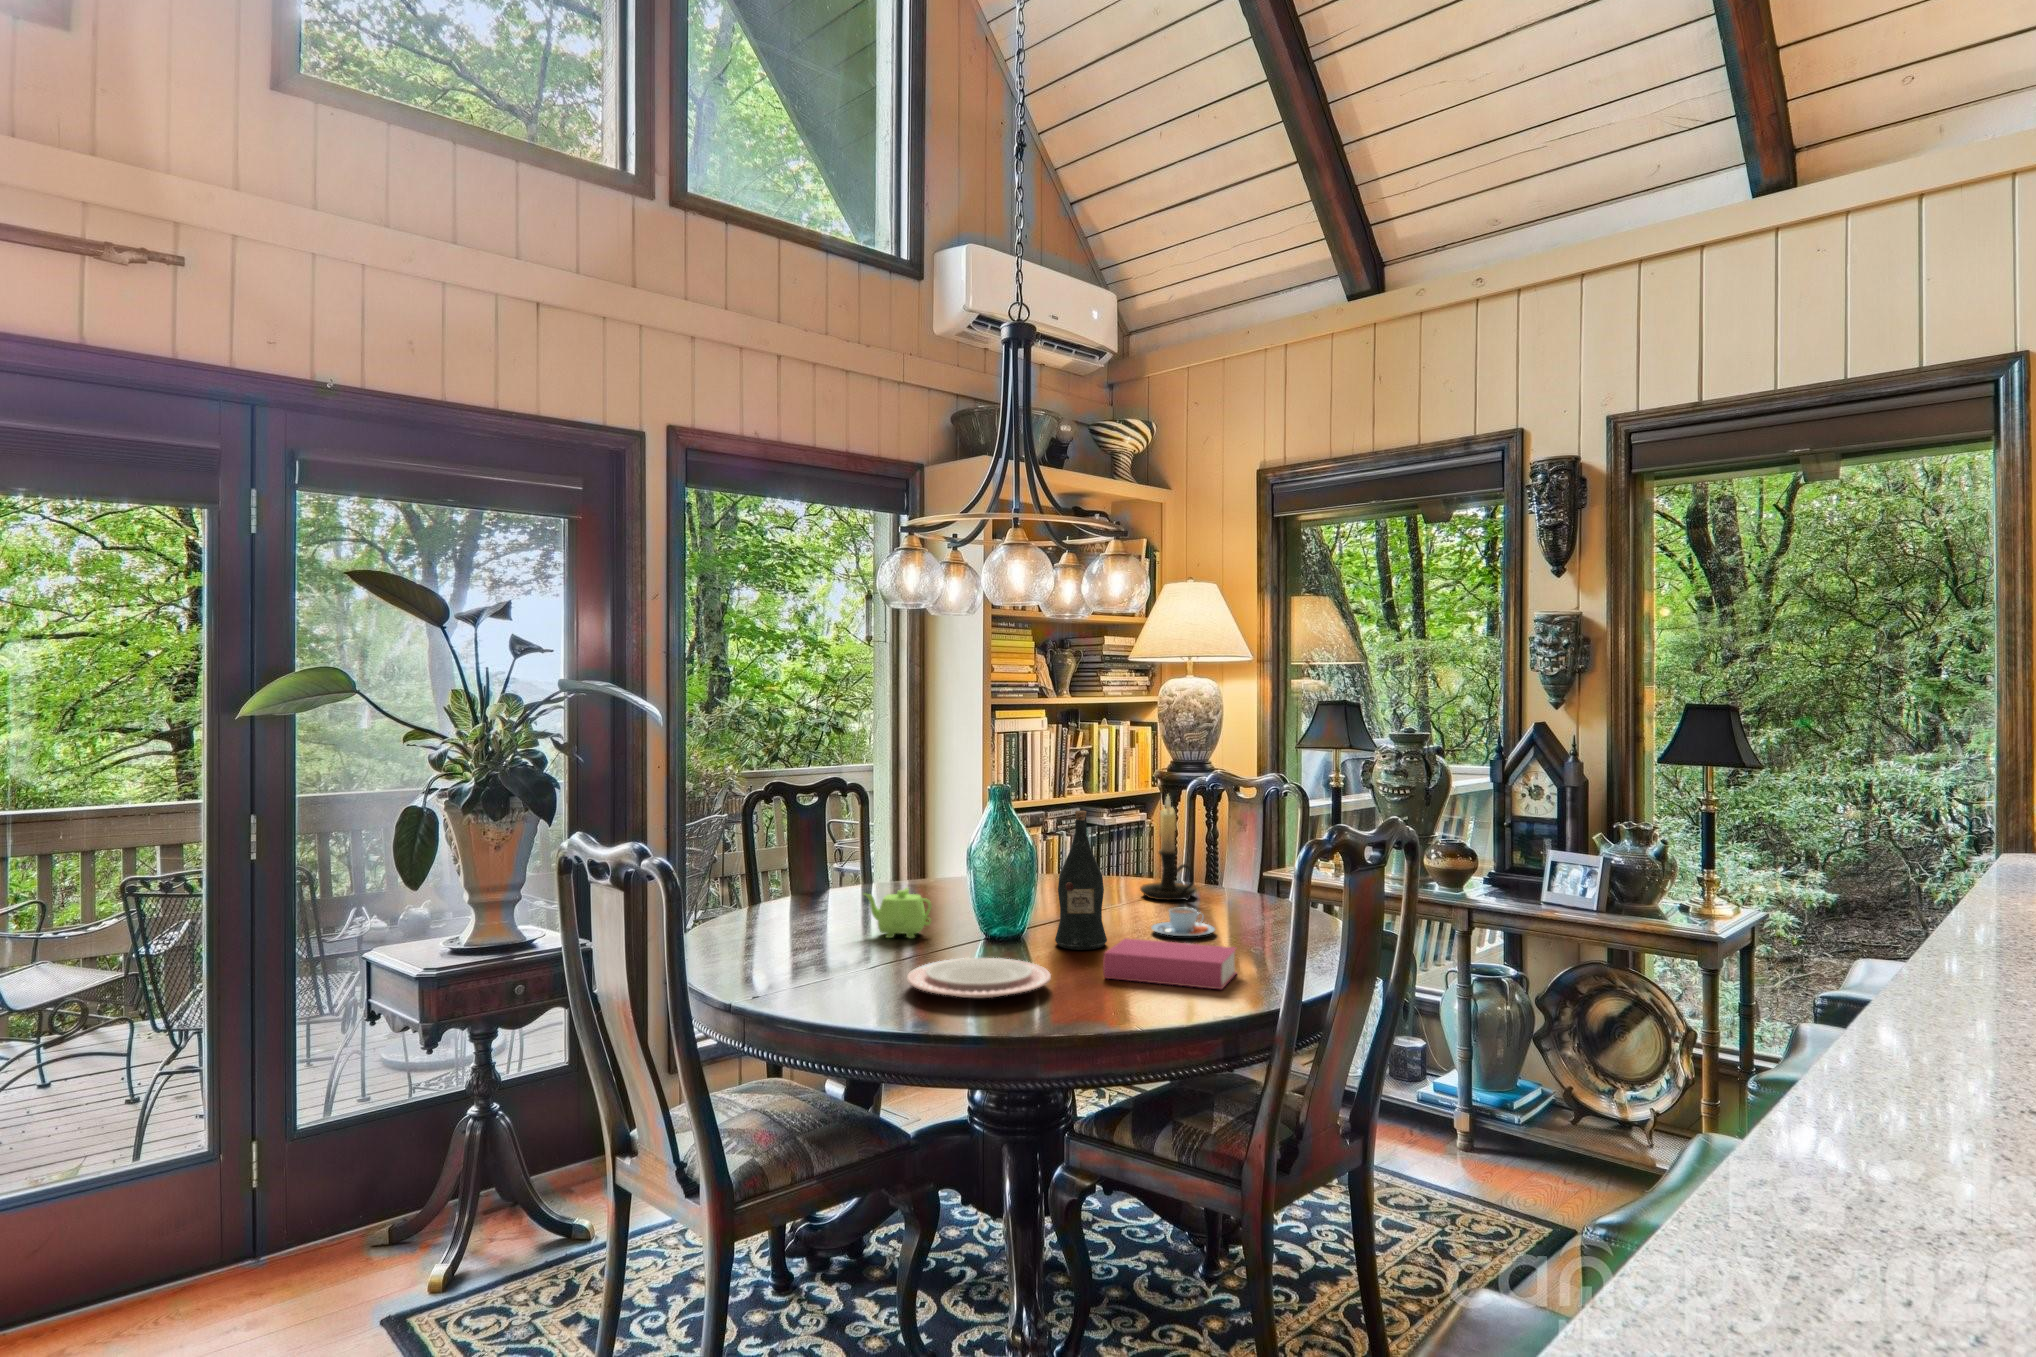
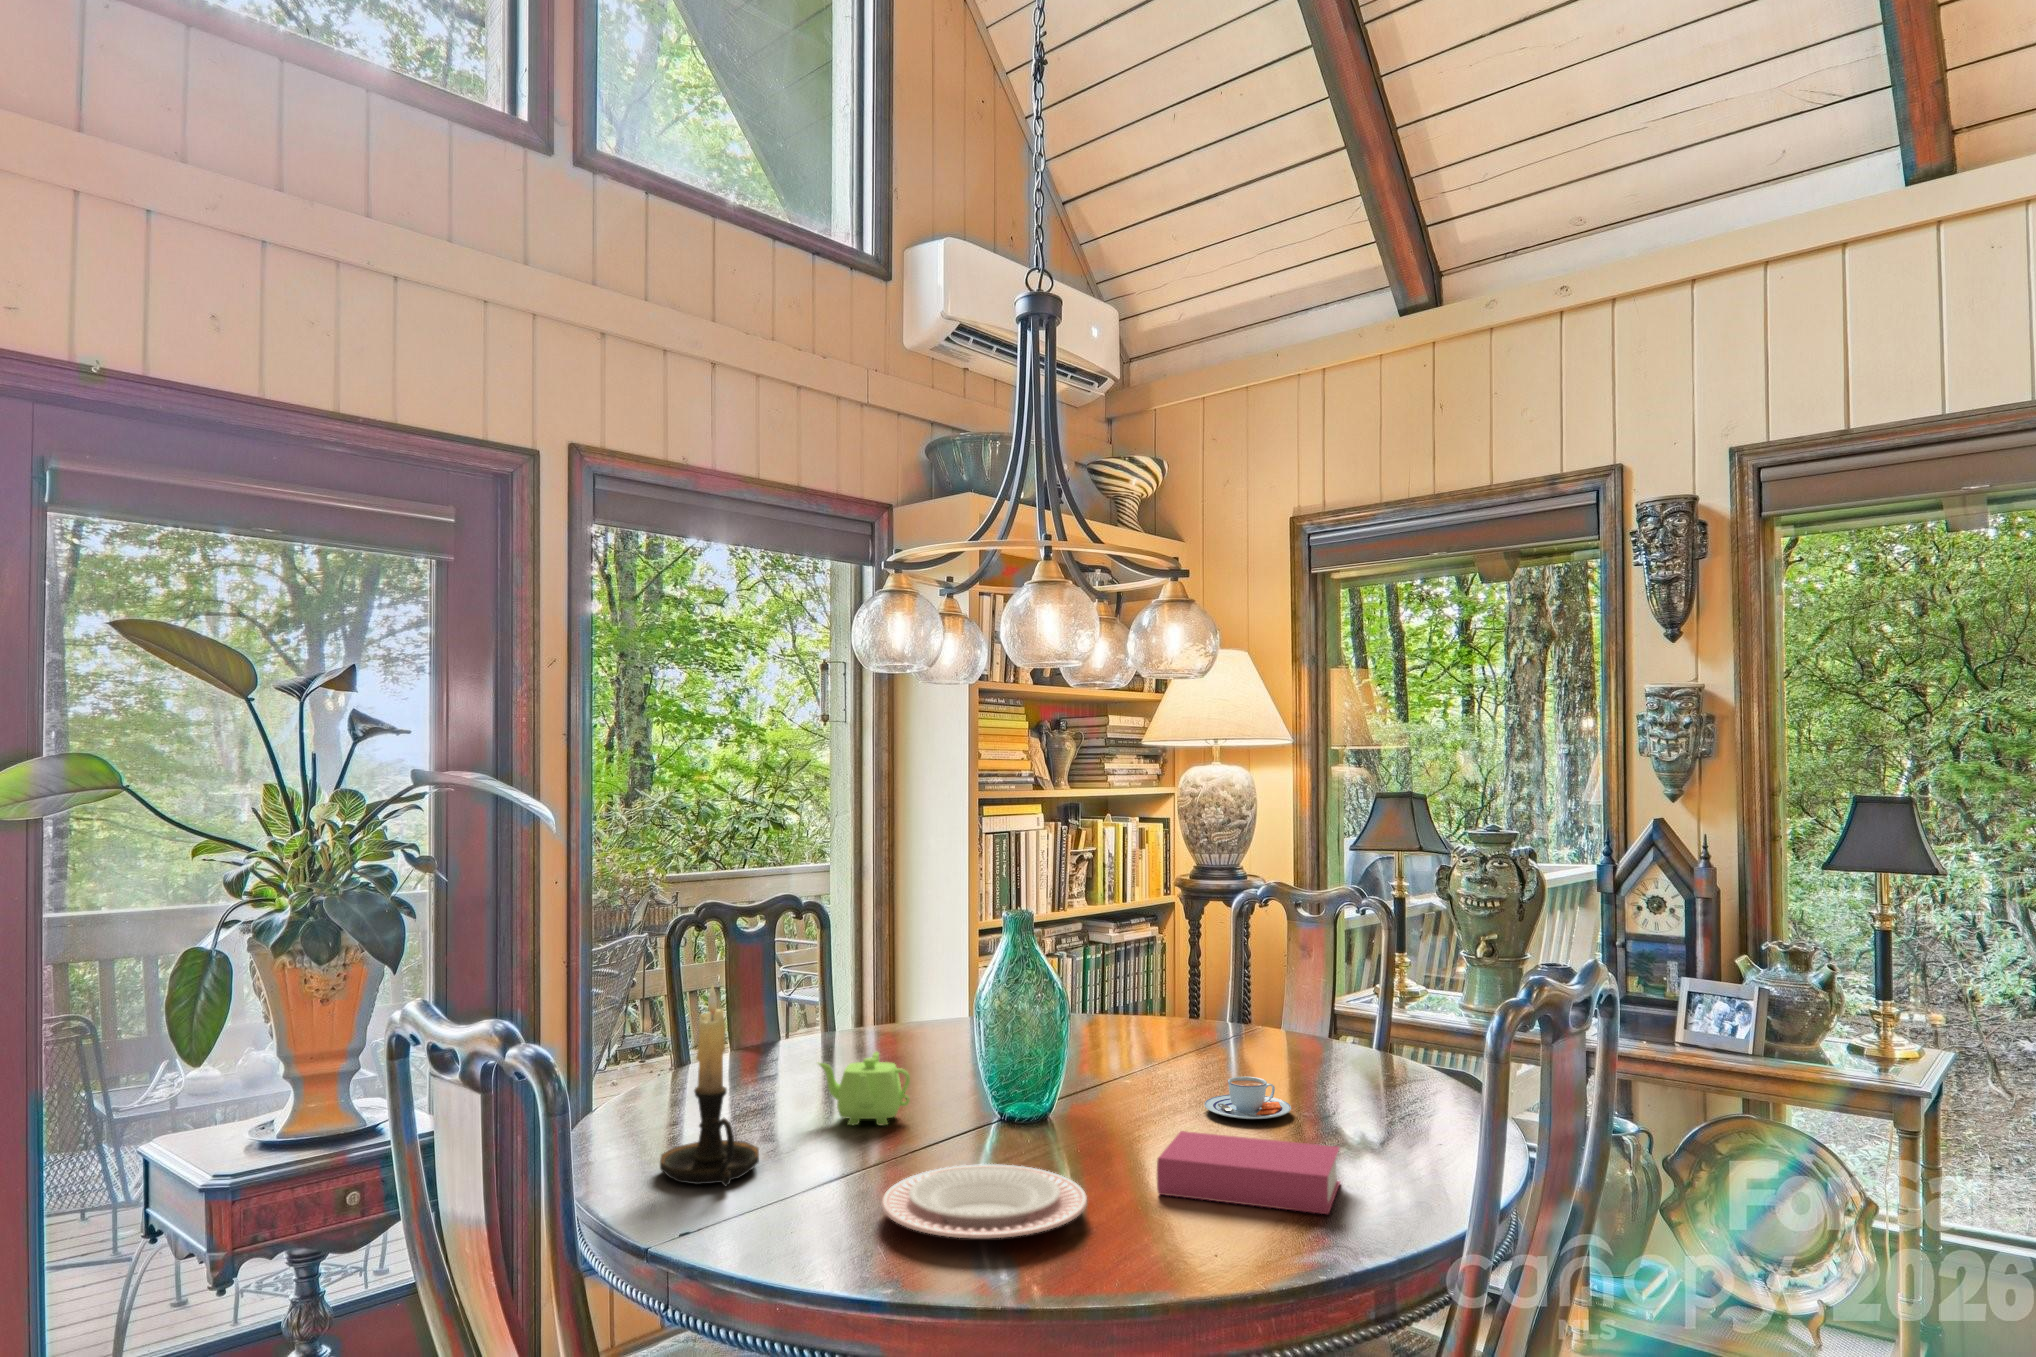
candle holder: present [1140,796,1196,900] -> present [660,986,759,1186]
wine bottle: present [1055,811,1107,950] -> none [1079,949,1150,1143]

